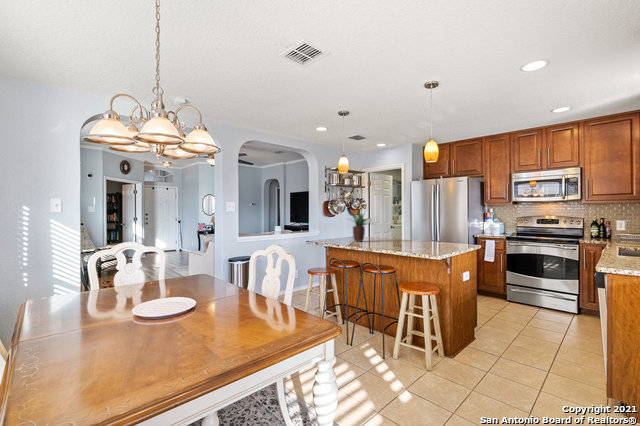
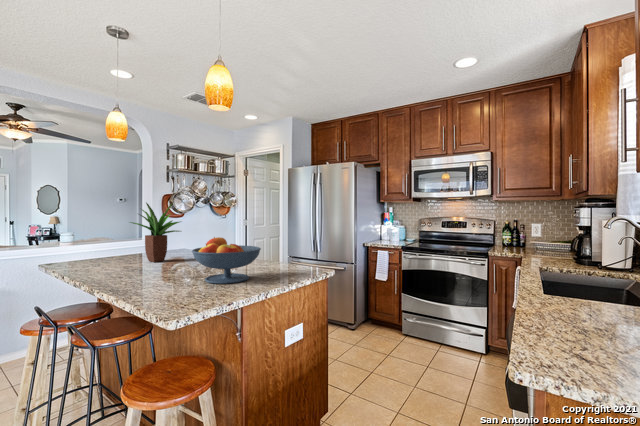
fruit bowl: none [408,226,445,249] -> present [192,237,261,284]

